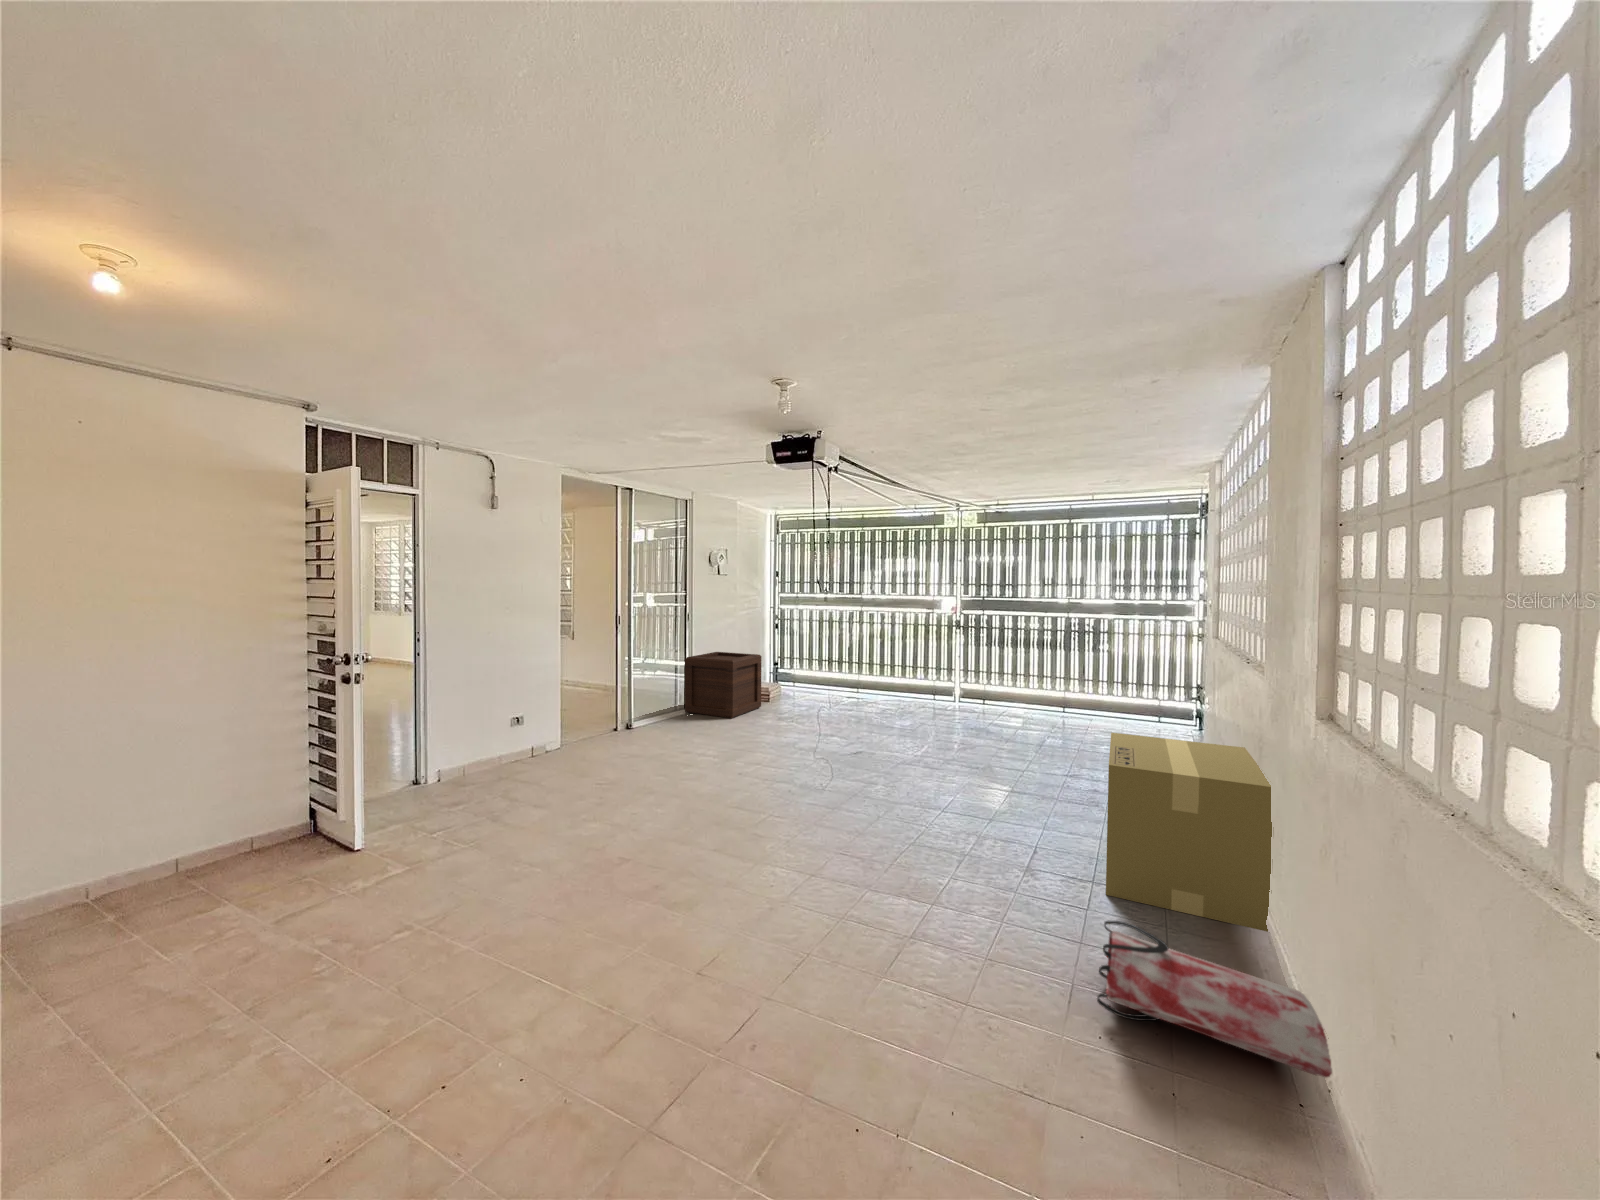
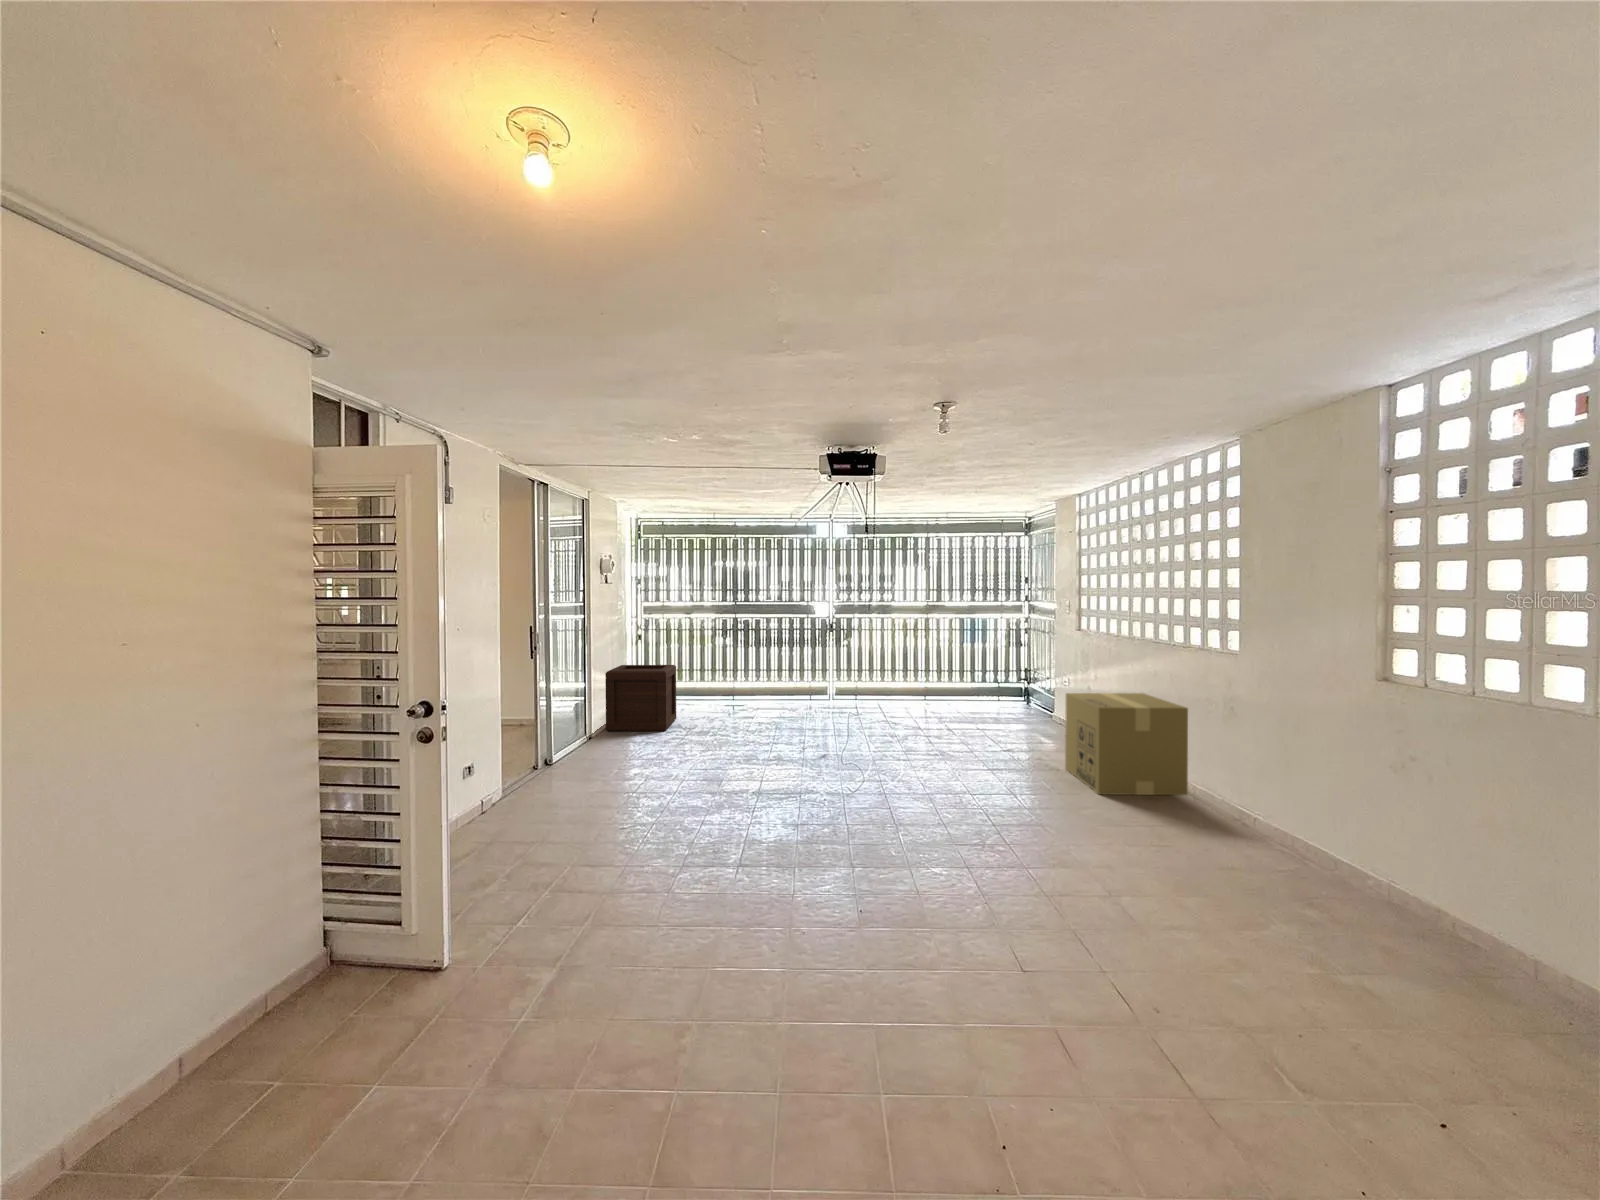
bag: present [1097,921,1332,1077] -> none [1138,790,1272,836]

